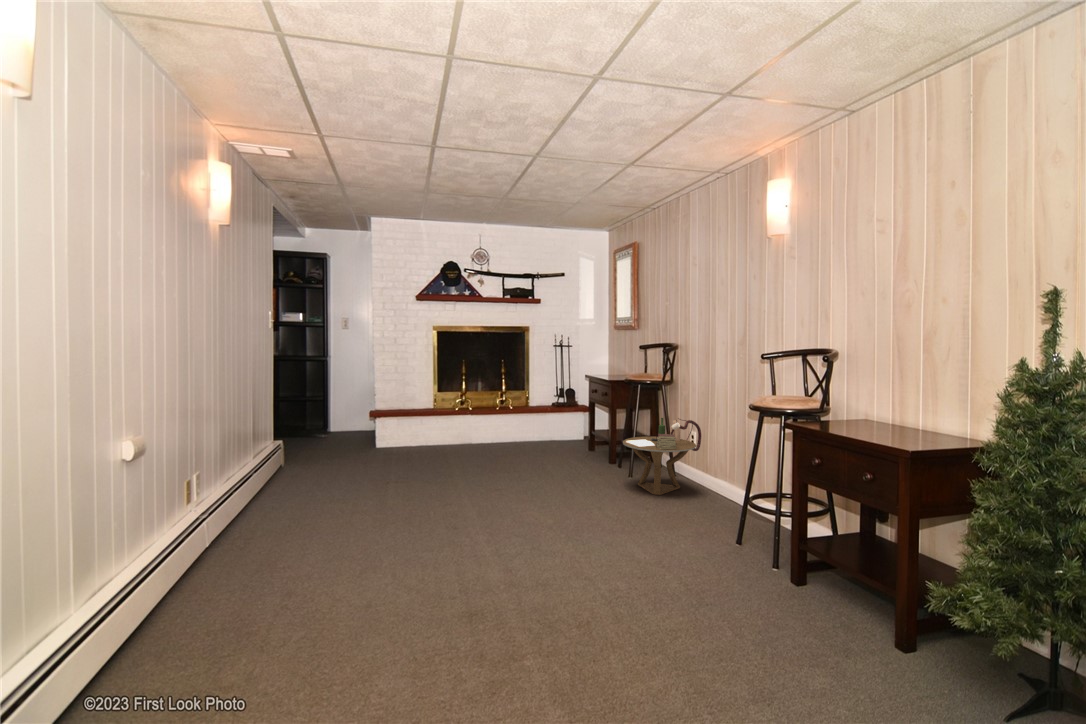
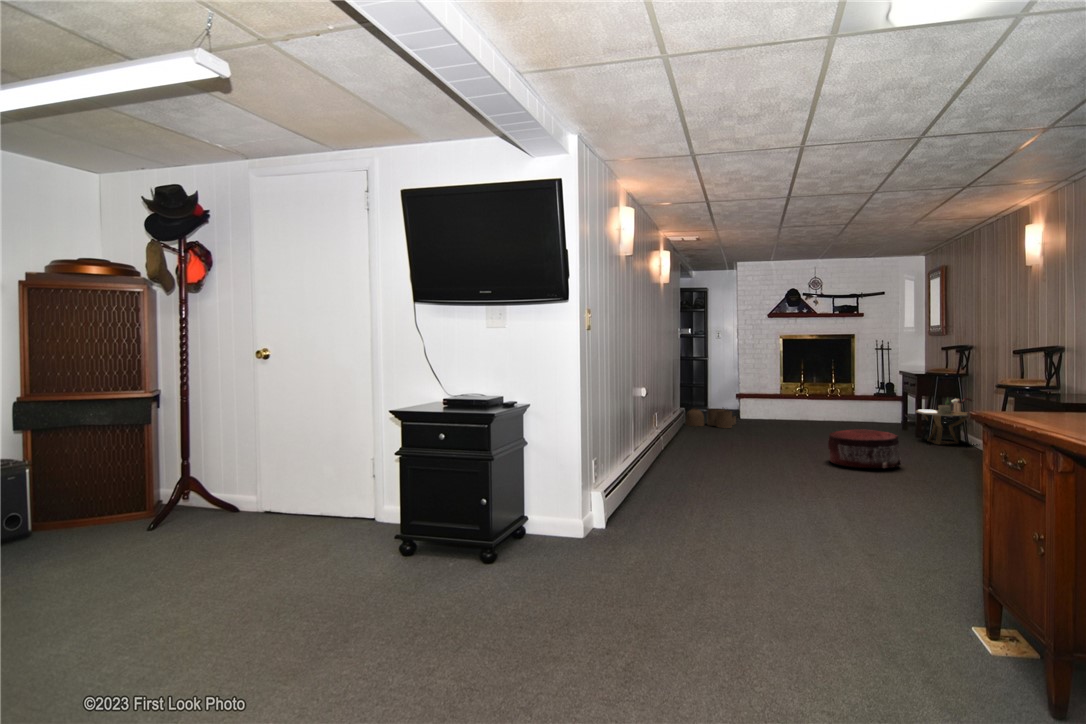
woven basket: none [264,446,360,487] -> present [686,408,736,428]
pouf: none [506,523,662,656] -> present [828,429,901,468]

